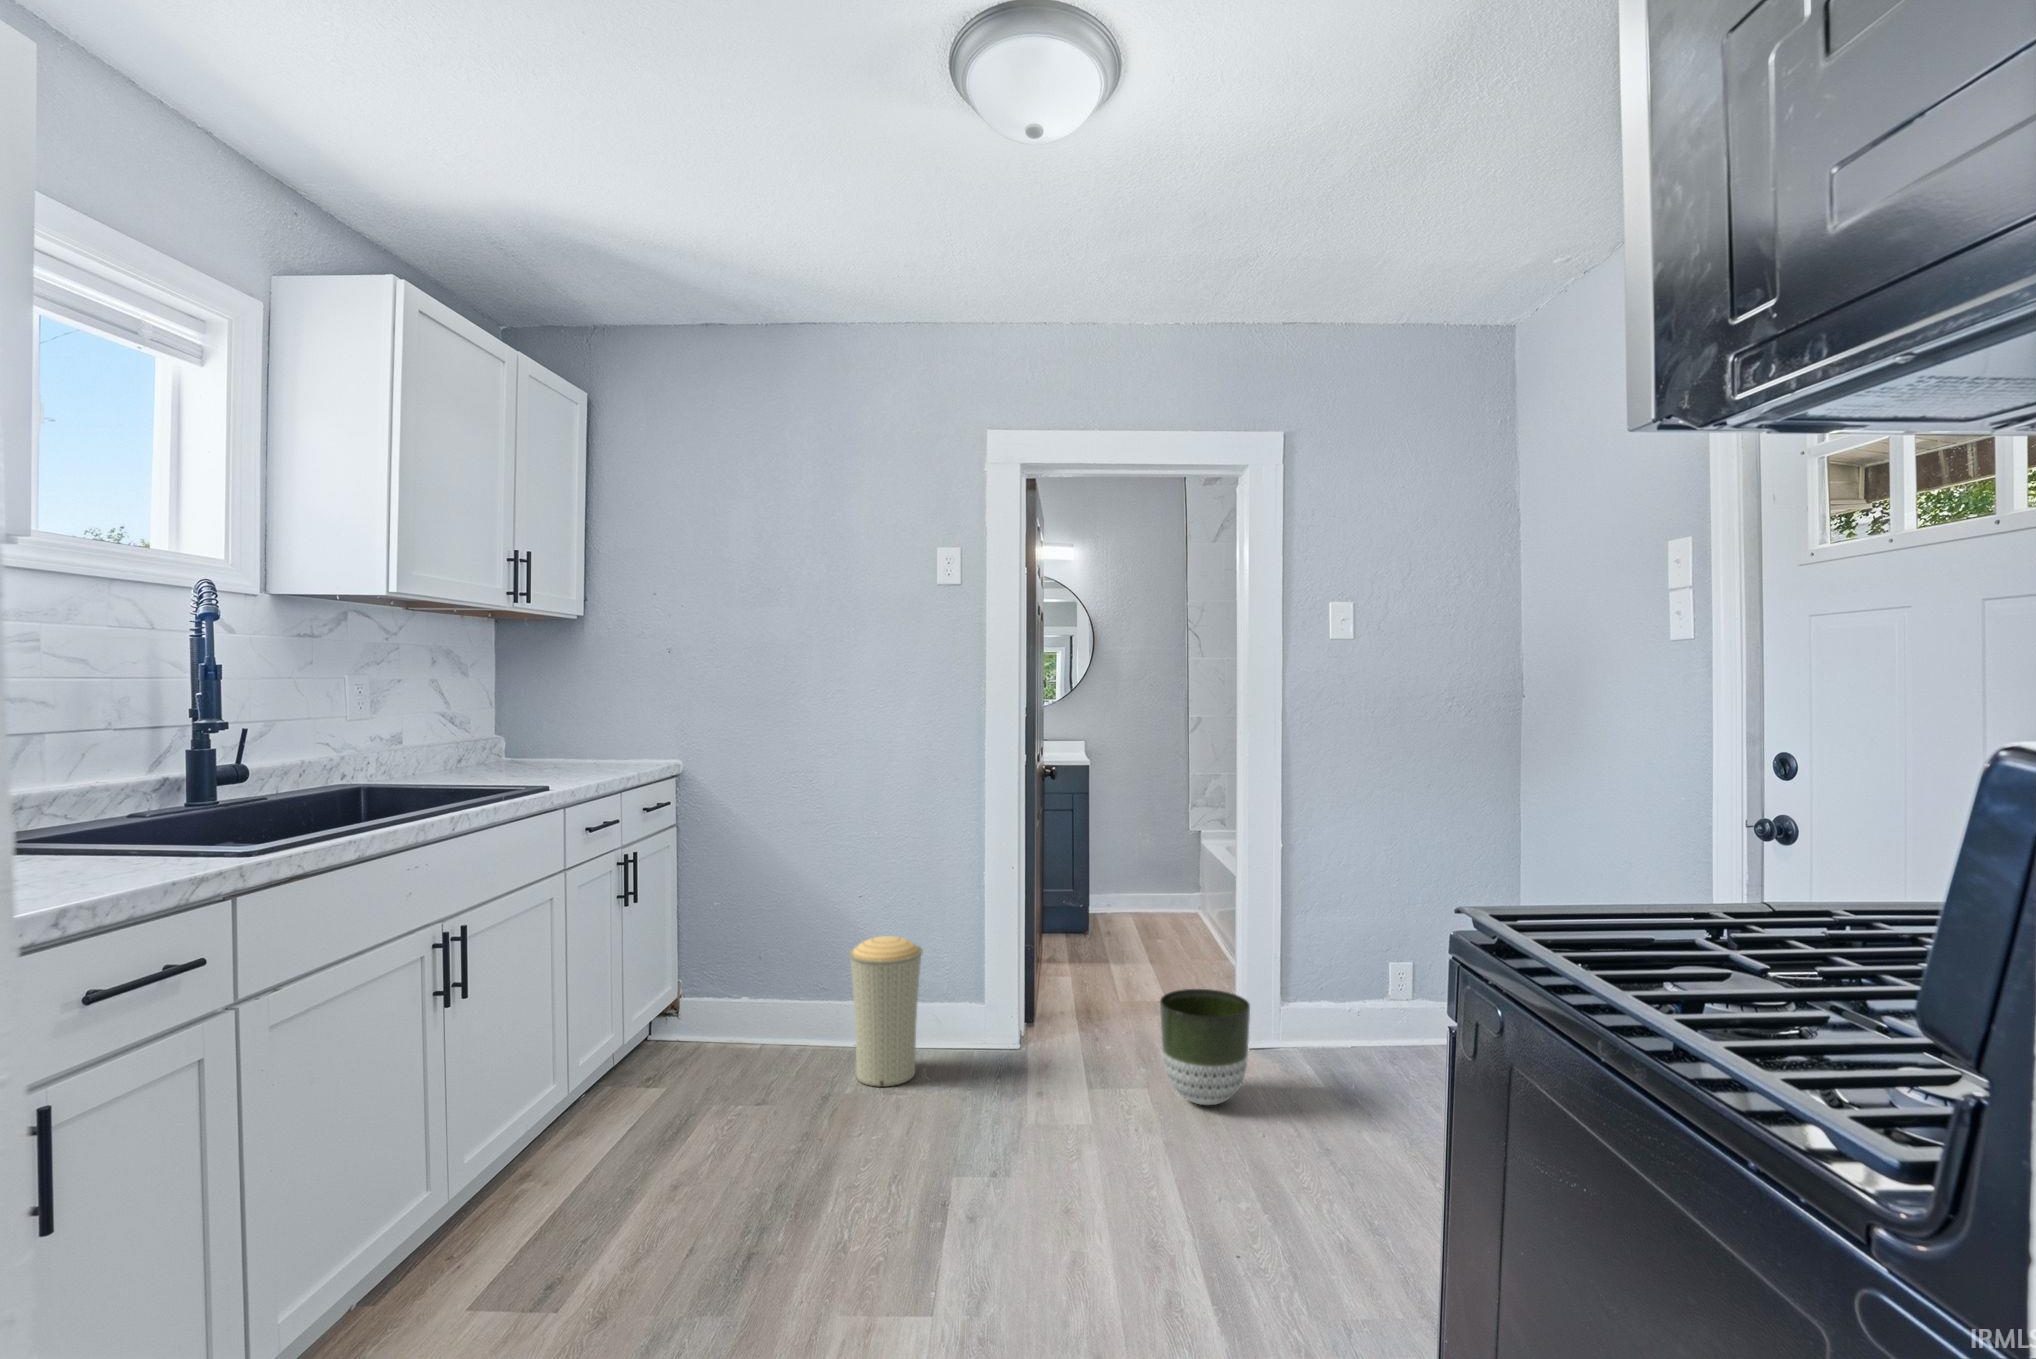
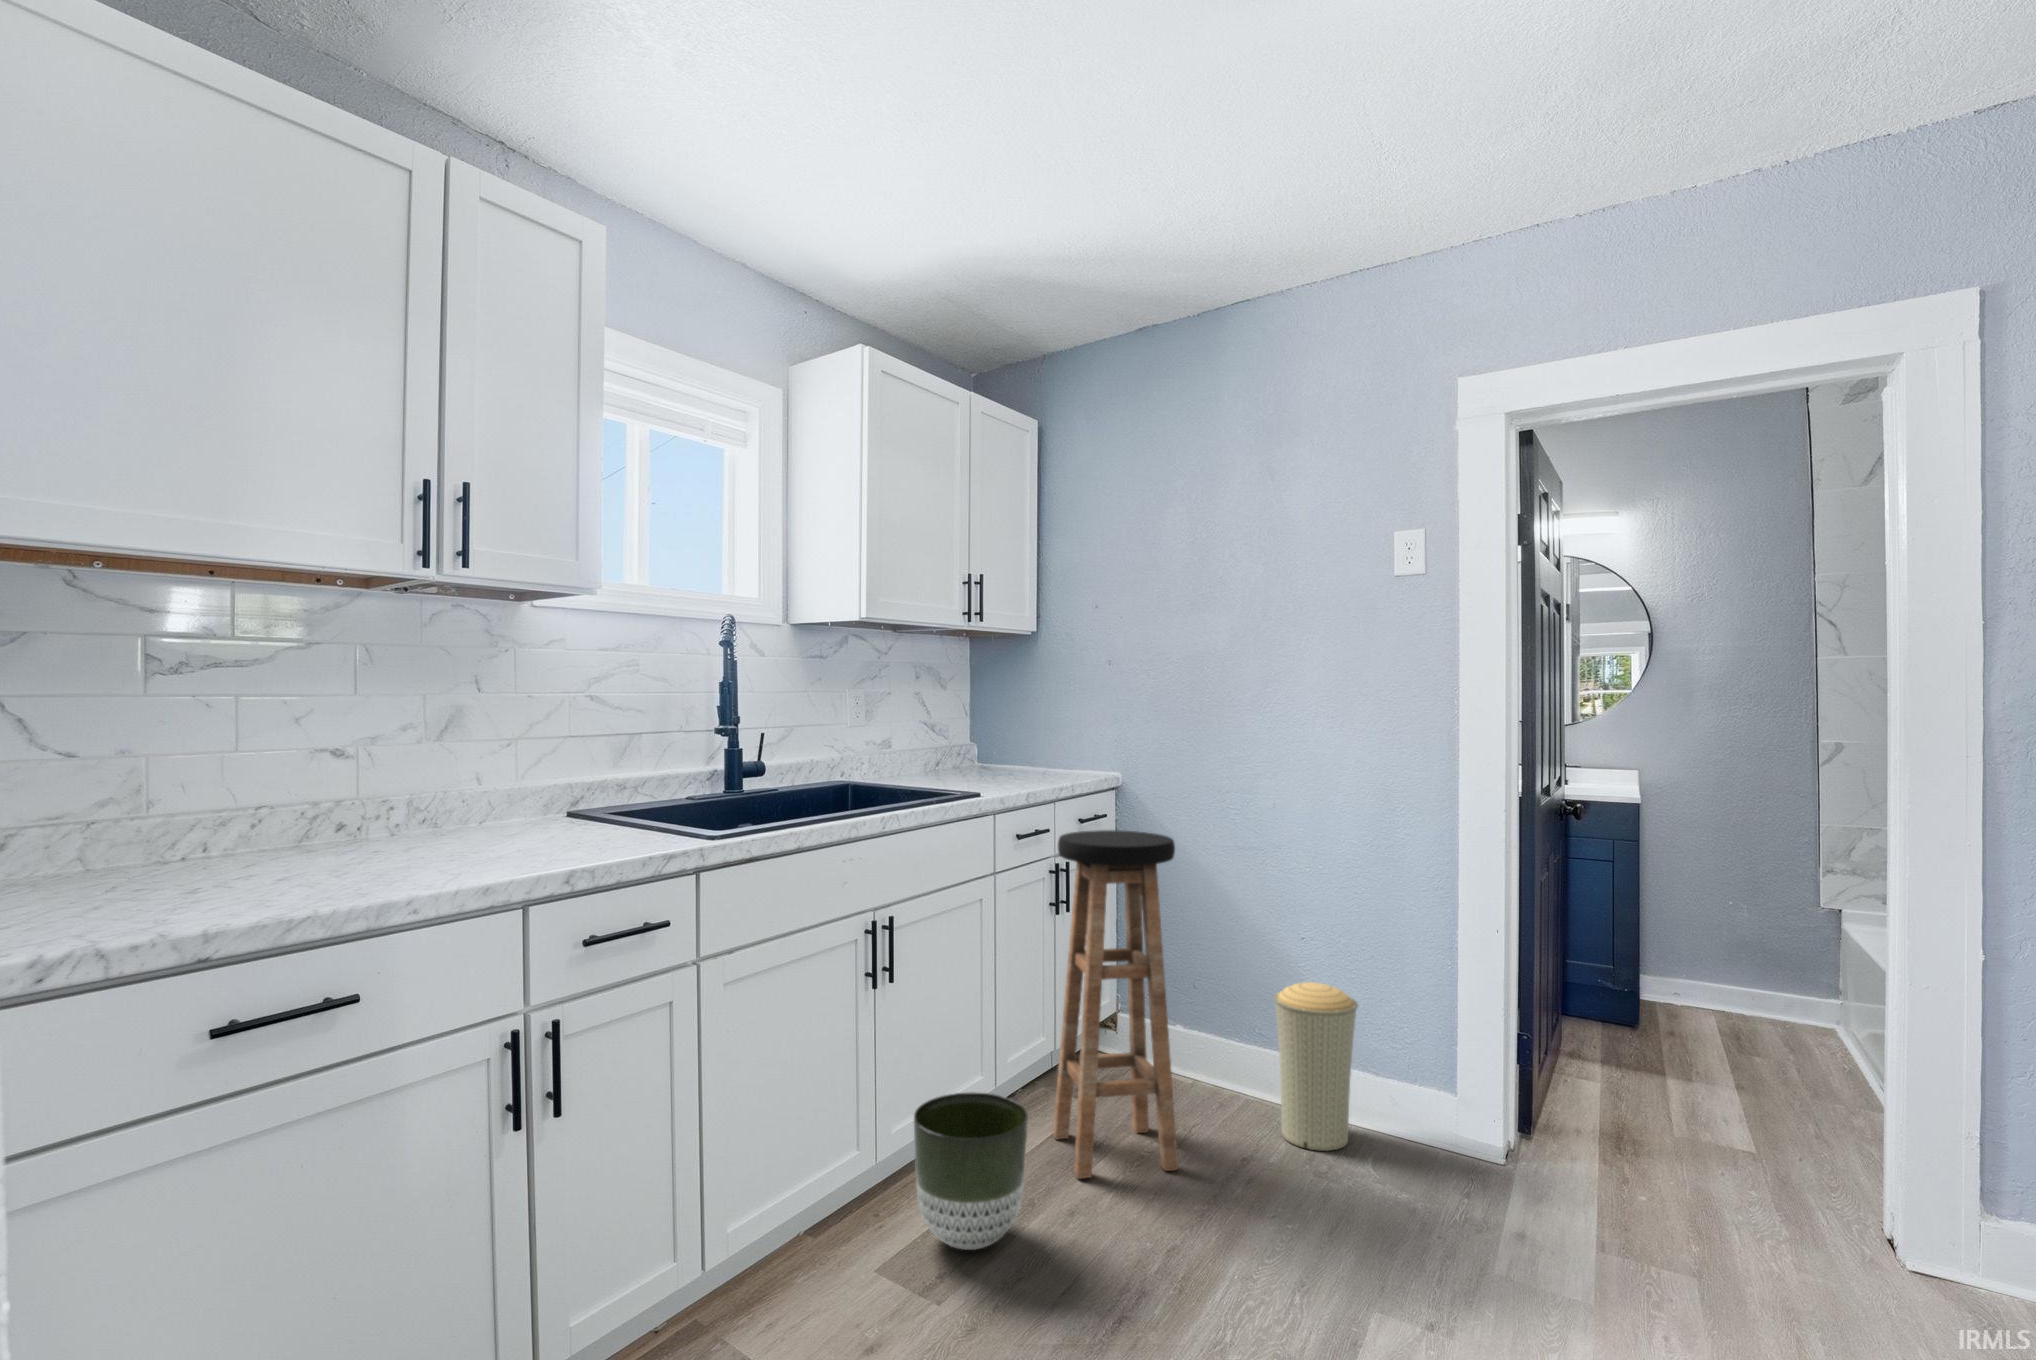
bar stool: none [635,812,775,1167] -> present [1053,830,1178,1179]
planter: present [1160,989,1250,1105] -> present [914,1093,1028,1250]

